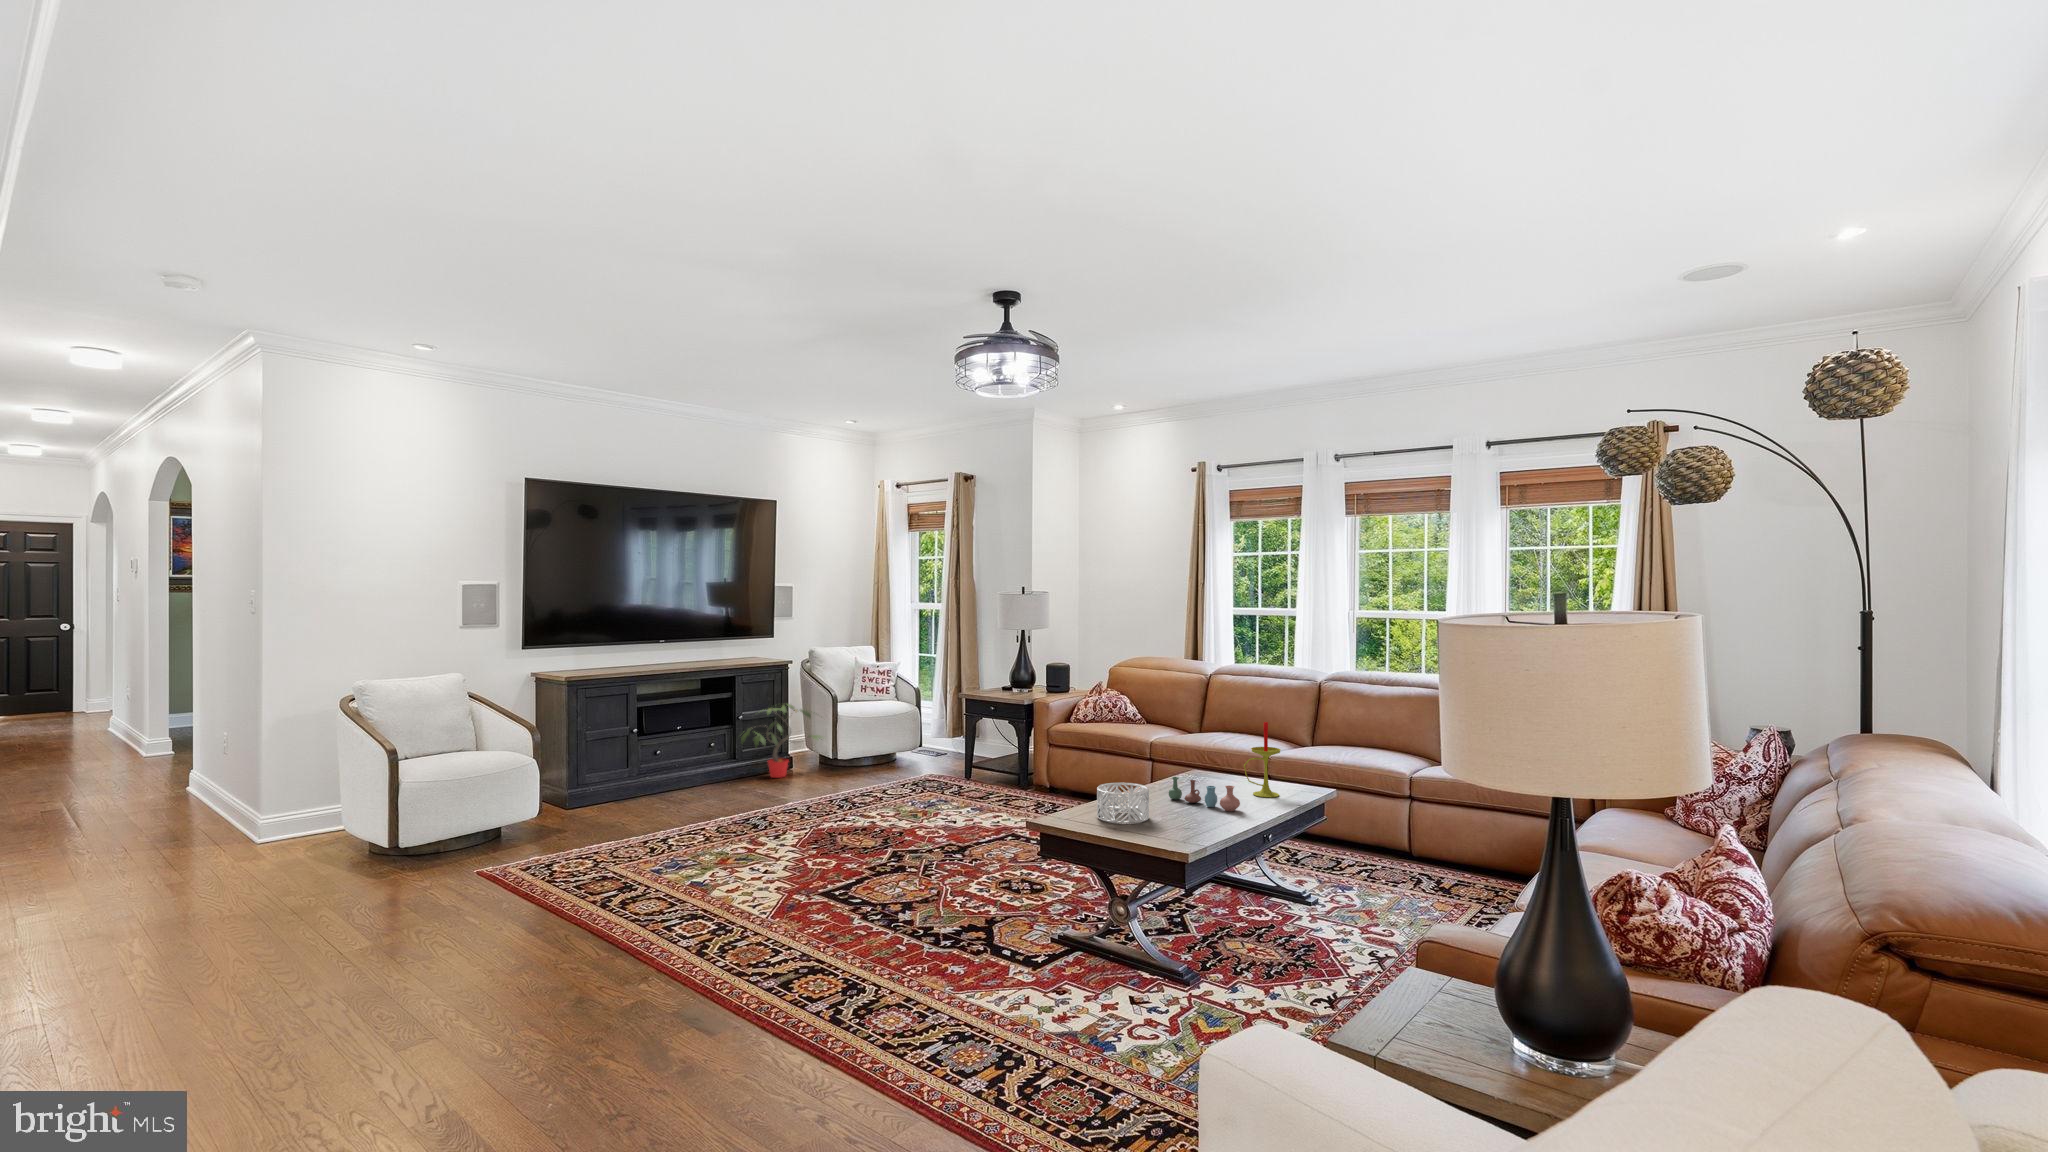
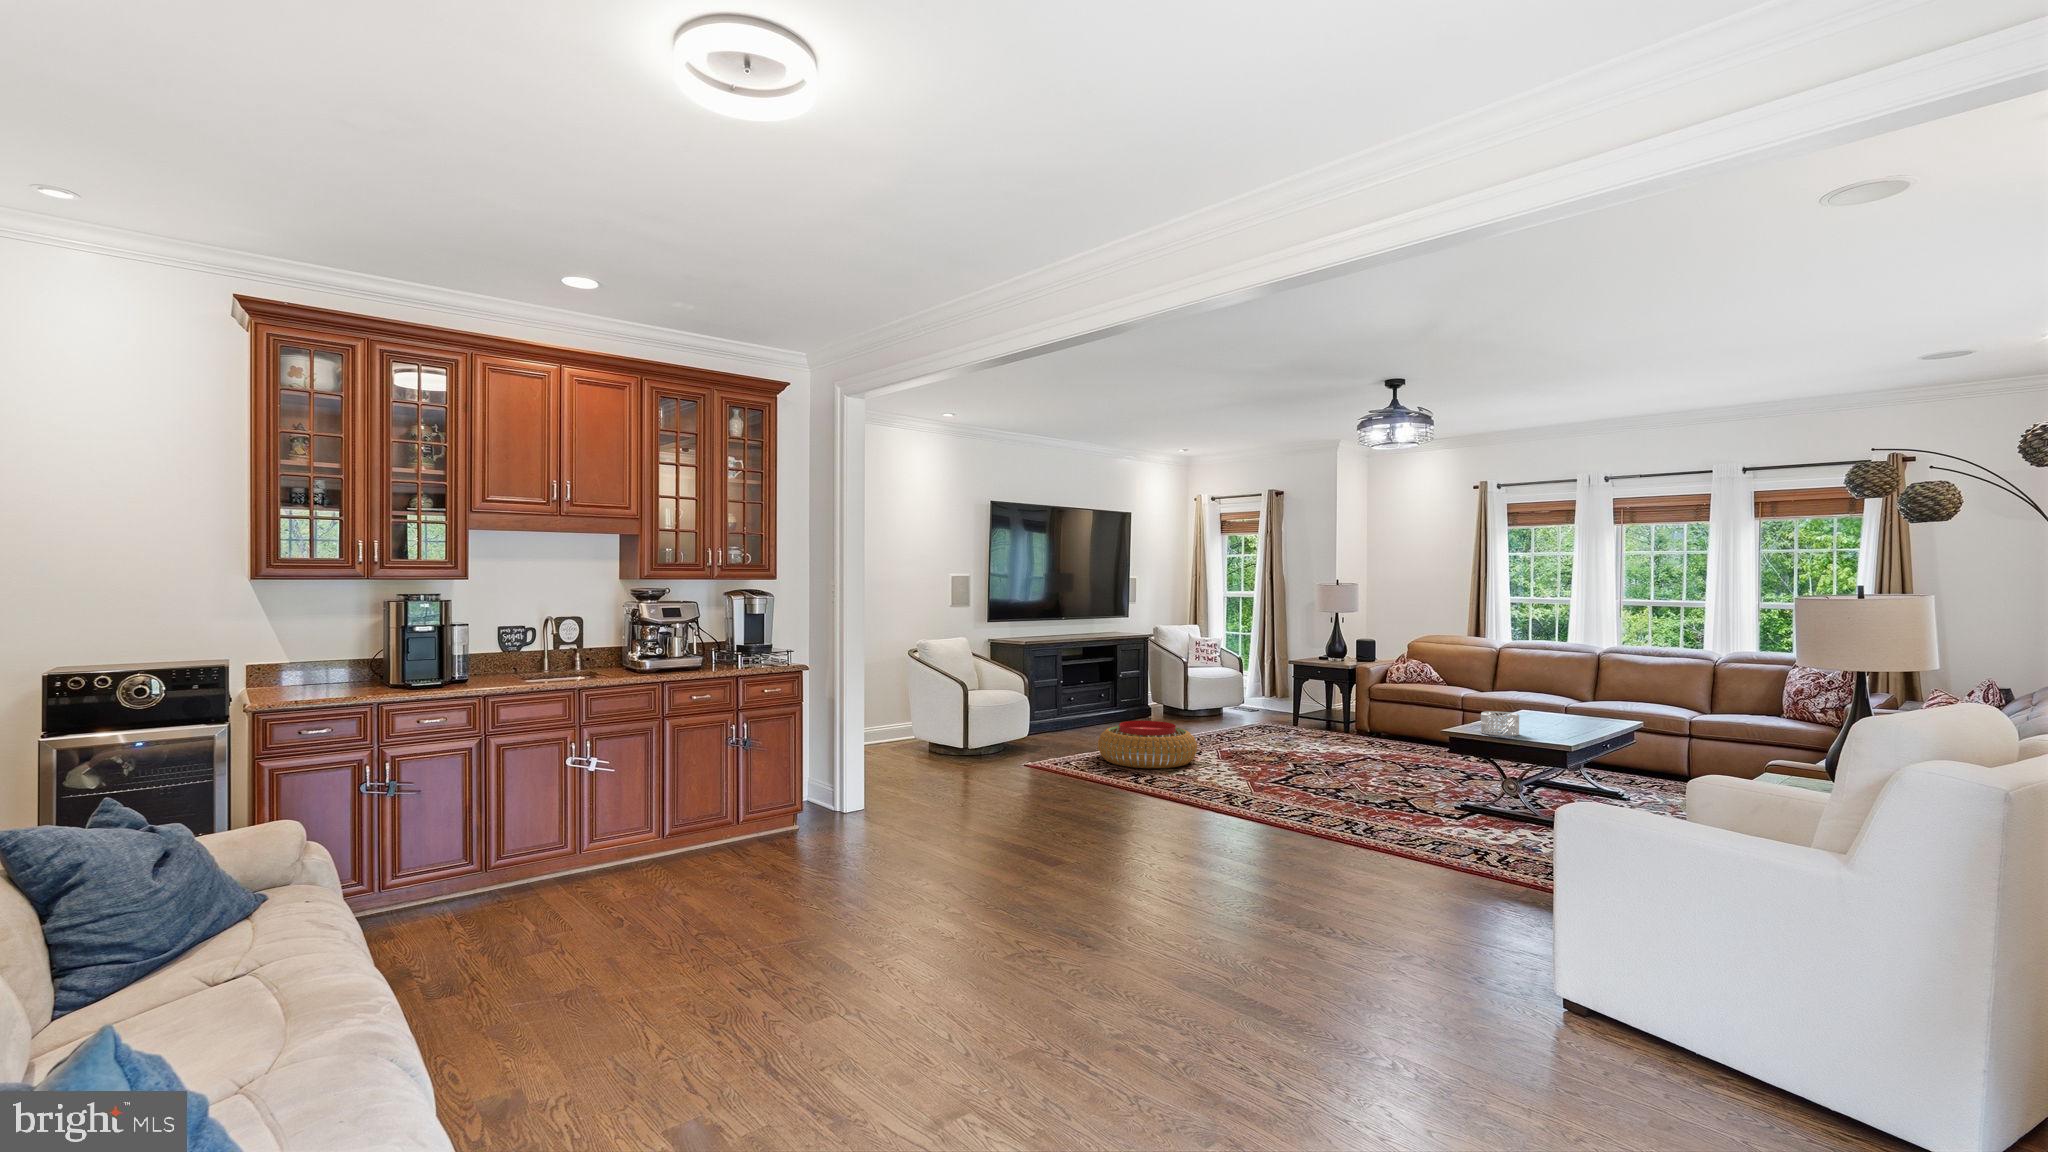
potted plant: present [741,704,822,778] -> none [1120,665,1183,721]
candle: present [1244,722,1281,798] -> none [1572,675,1601,728]
vase: present [1169,777,1240,811] -> none [1519,711,1579,733]
pouf: none [605,794,758,872] -> present [1098,721,1197,768]

